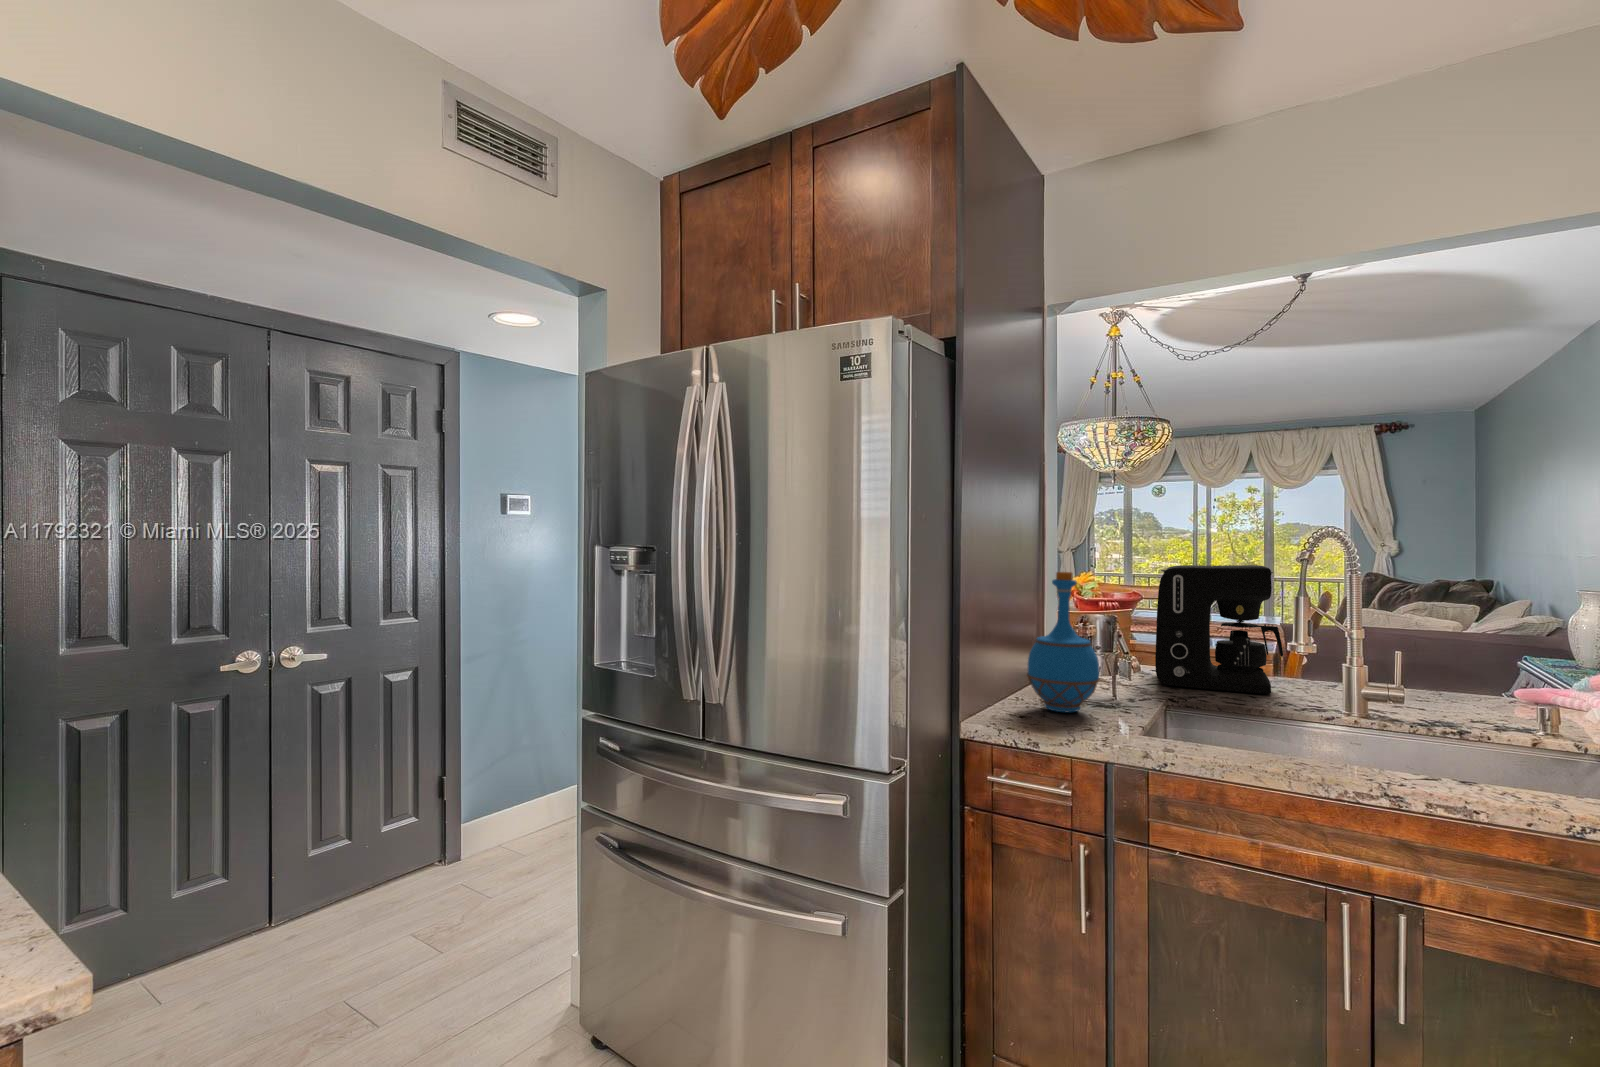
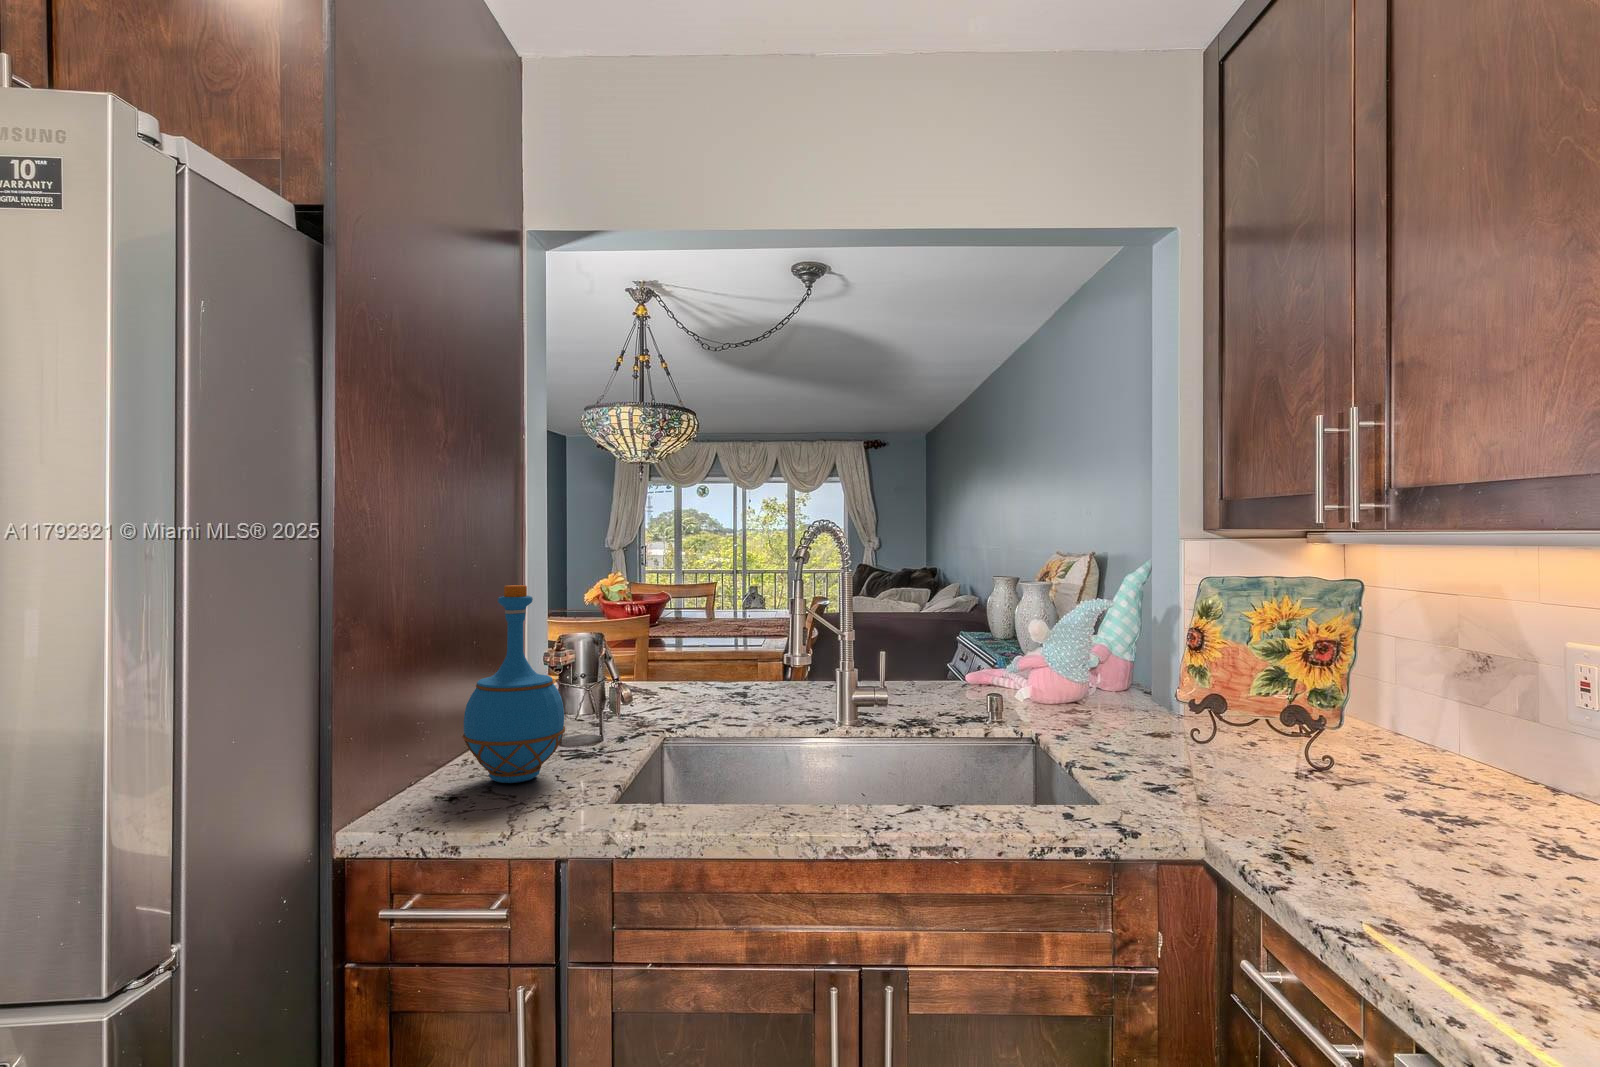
coffee maker: present [1155,565,1283,694] -> none [650,566,785,717]

